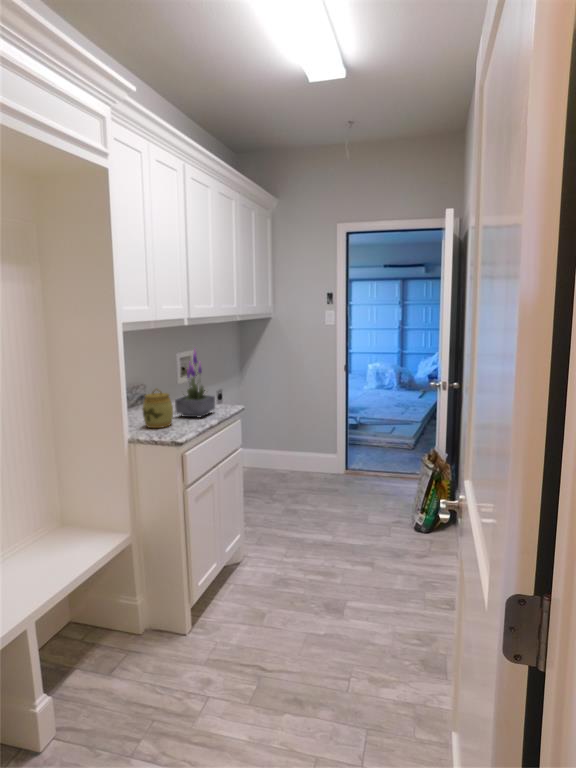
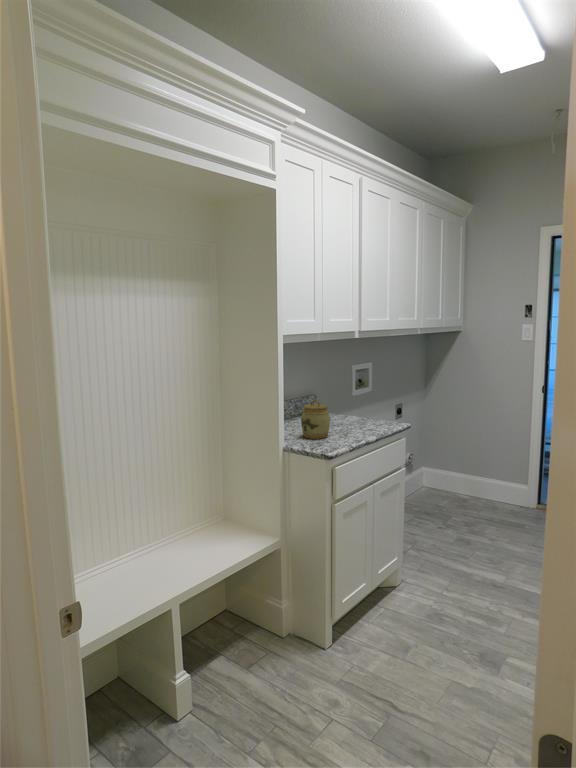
potted plant: present [175,349,215,417] -> none [335,360,376,432]

